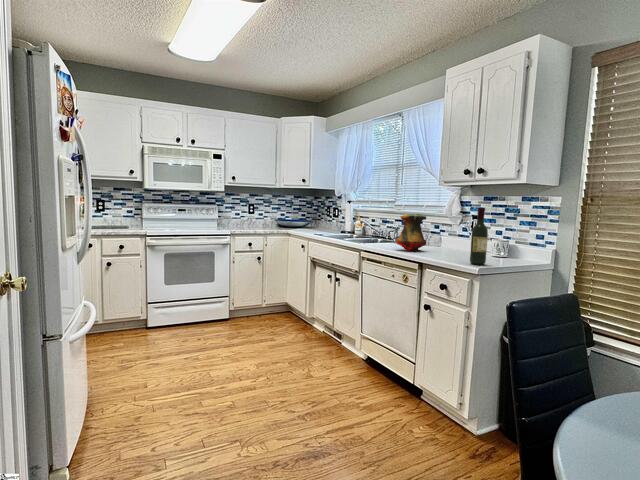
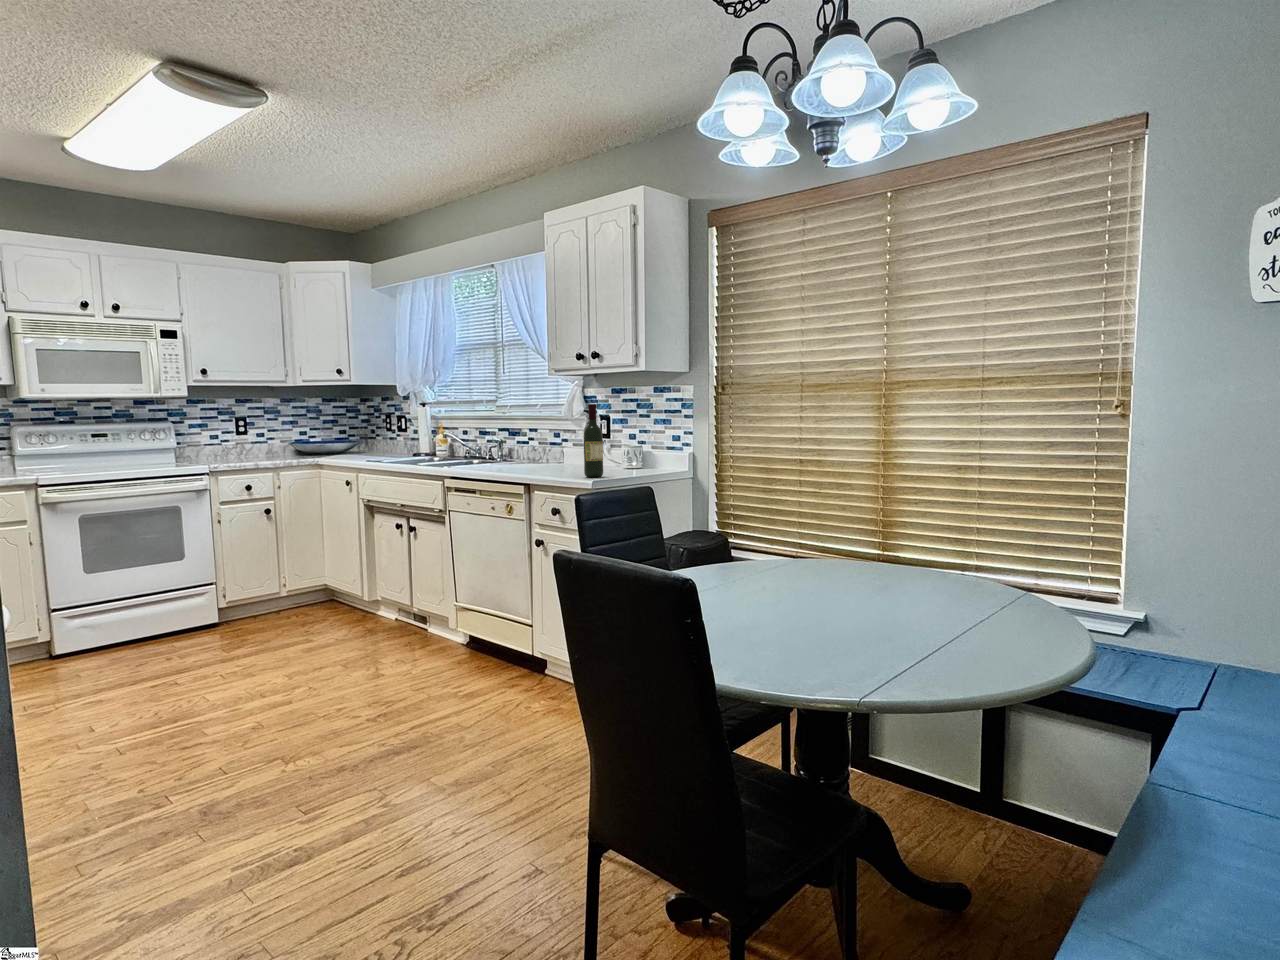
vase: present [396,214,426,251] -> none [494,417,537,471]

